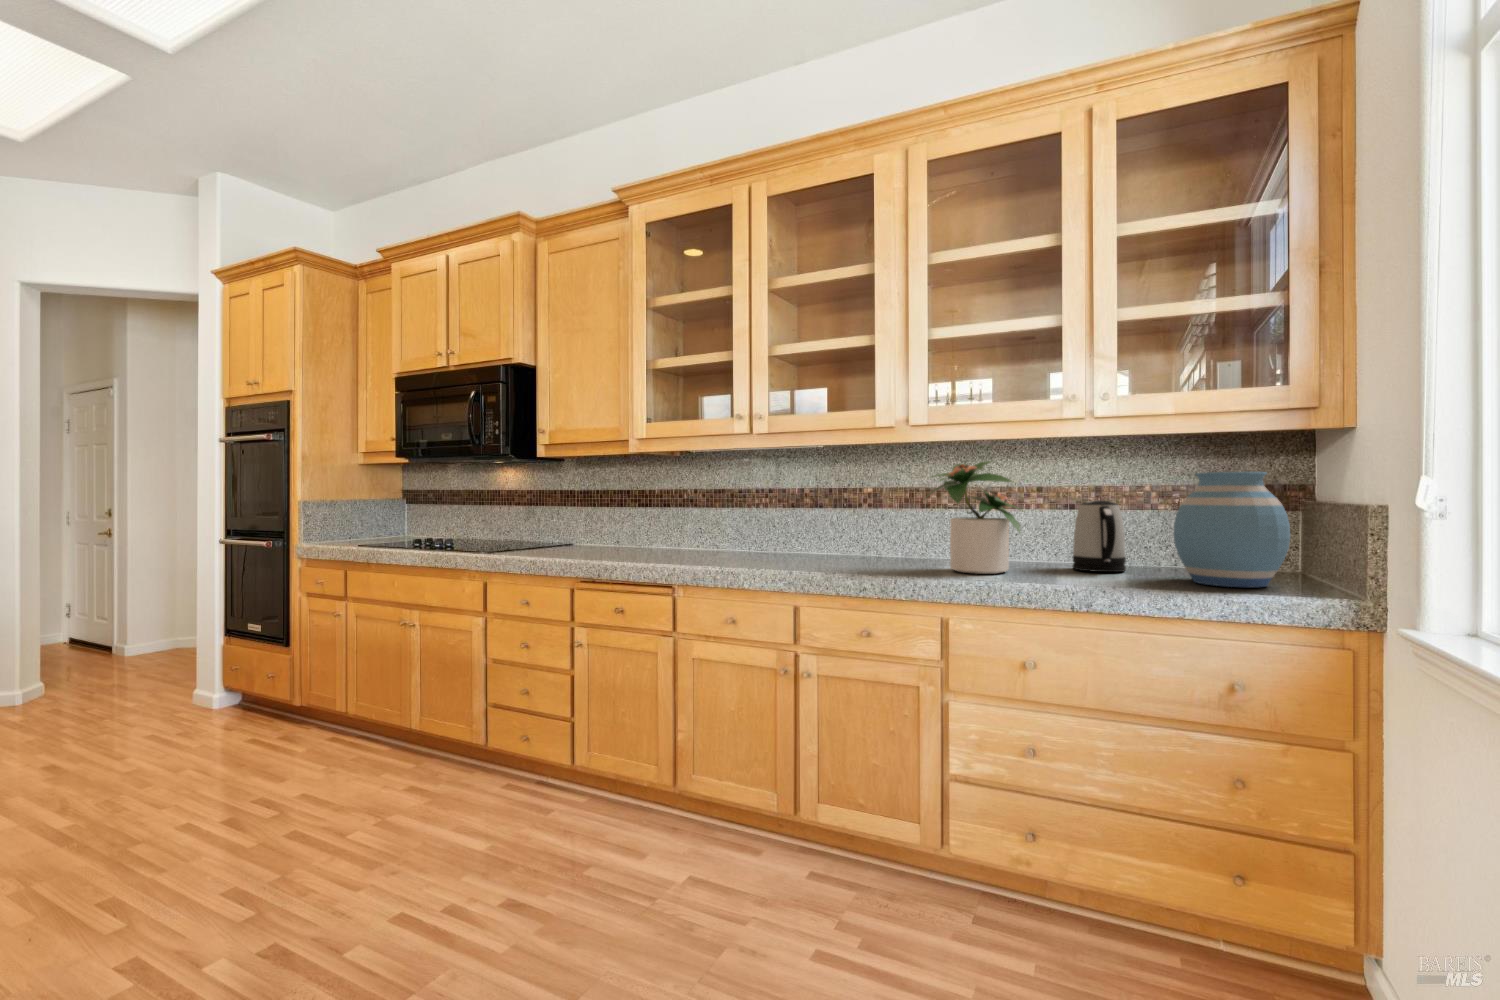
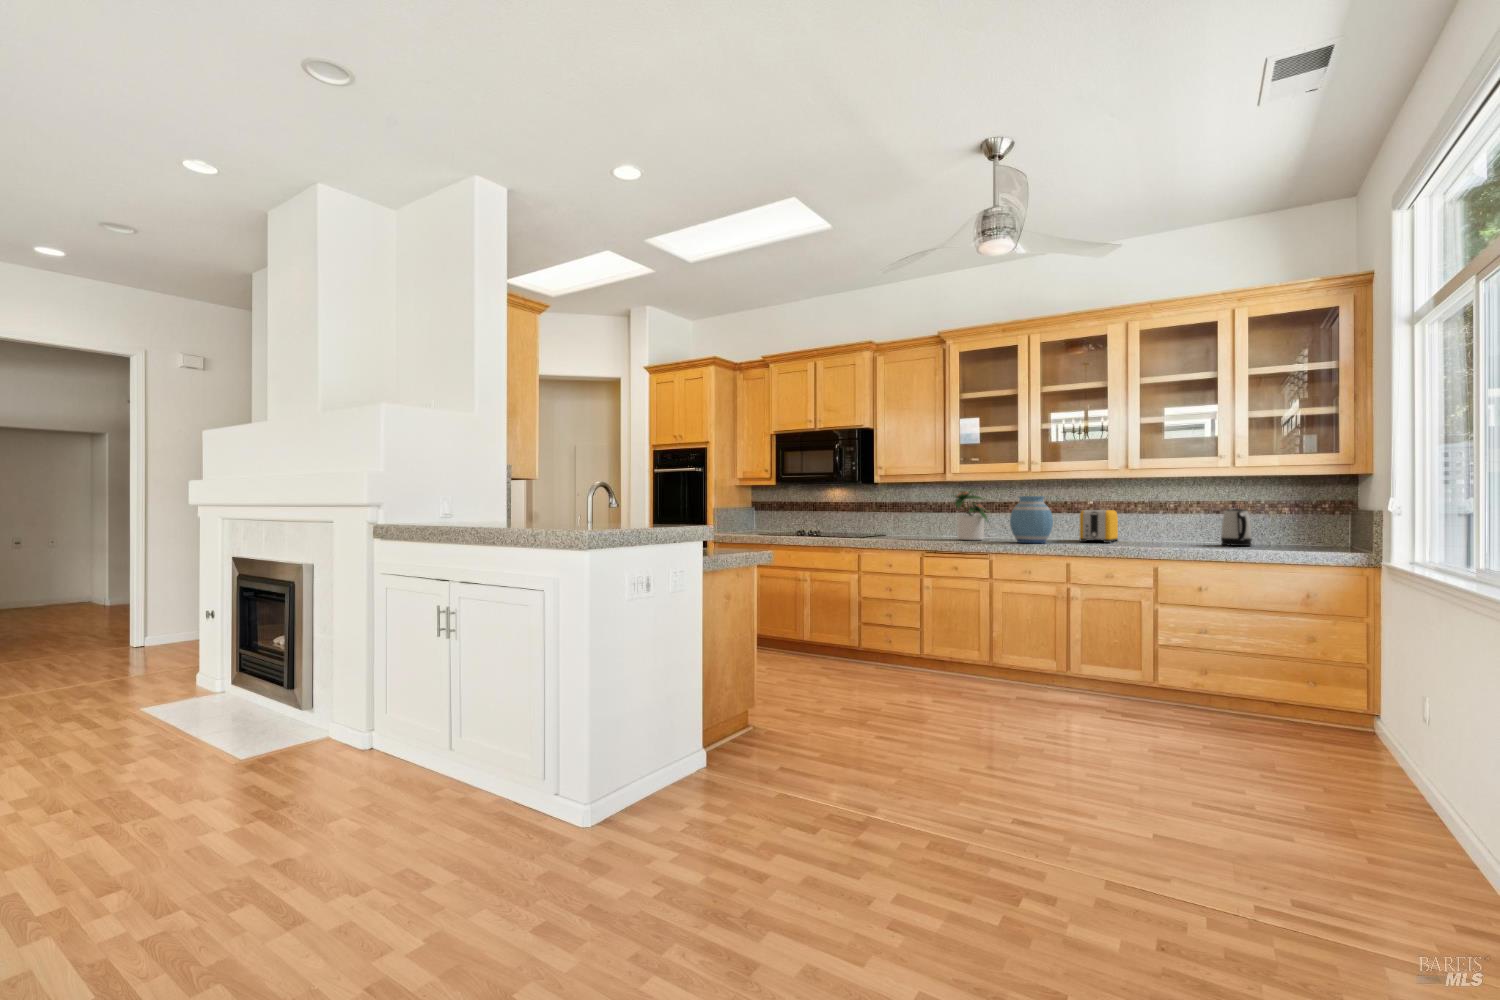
potted plant: present [927,461,1021,574] -> present [954,490,988,540]
vase: present [1174,472,1290,587] -> present [1010,496,1053,543]
toaster: none [836,503,909,564] -> present [1080,510,1118,543]

